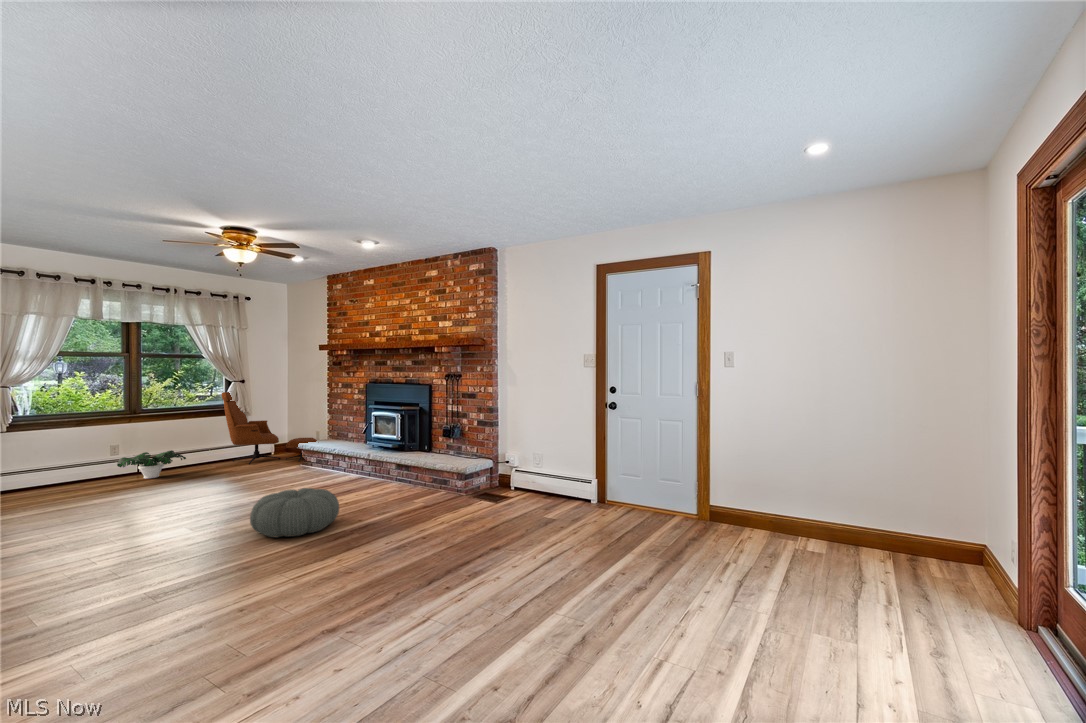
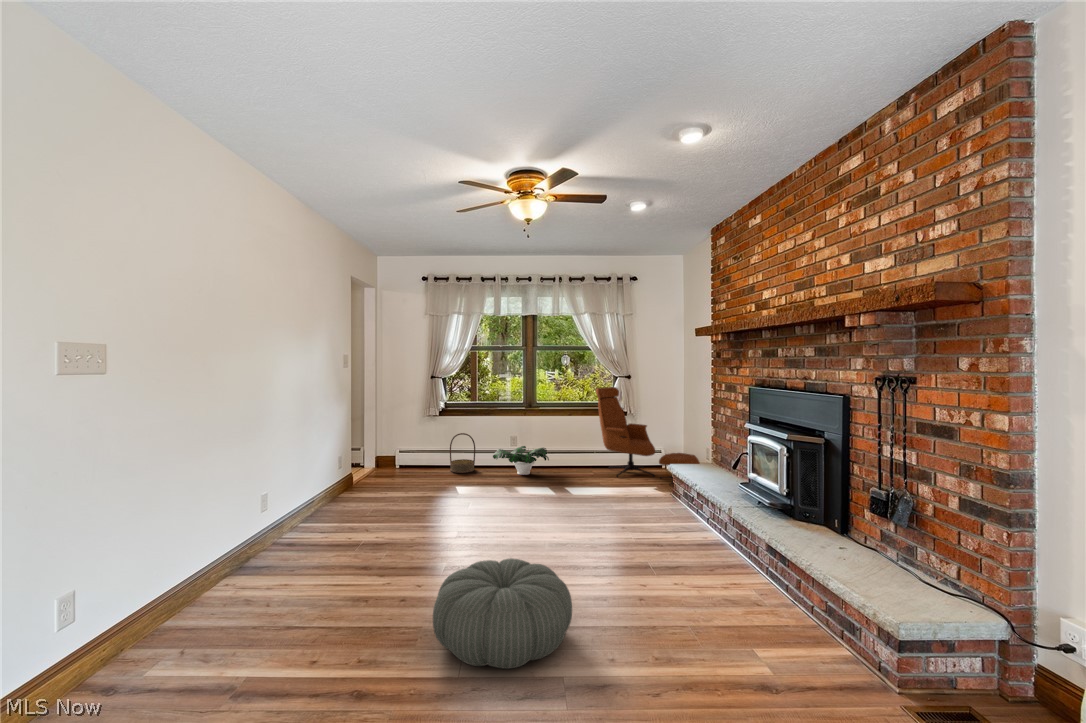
basket: none [48,448,85,491] -> present [450,433,475,473]

